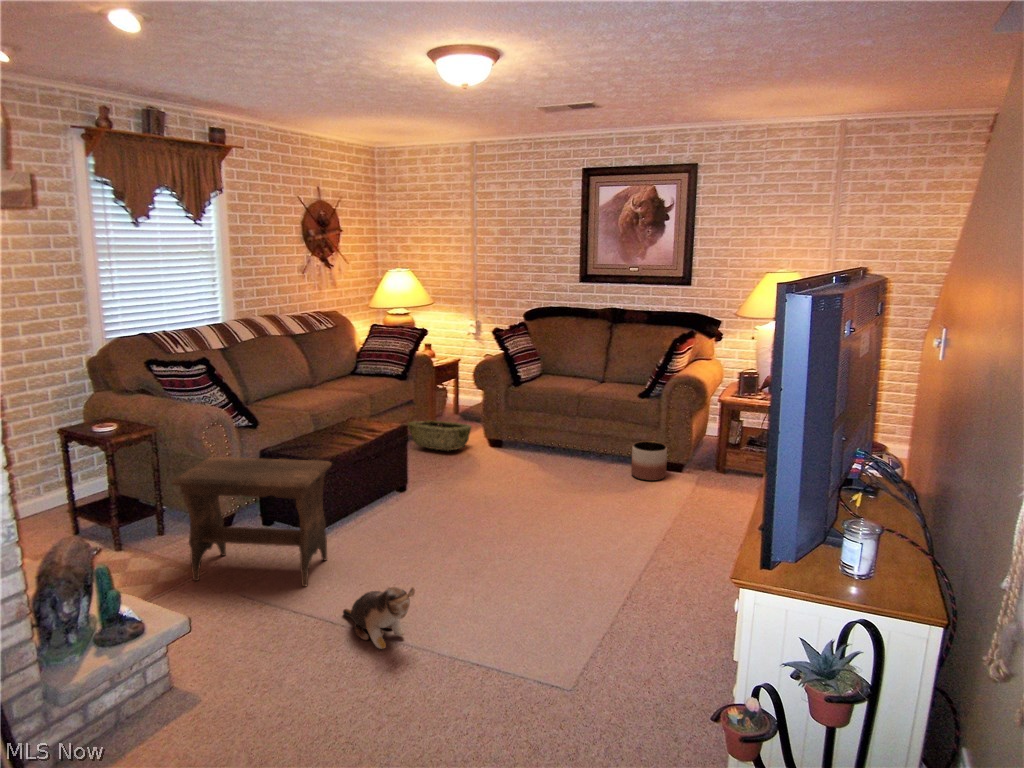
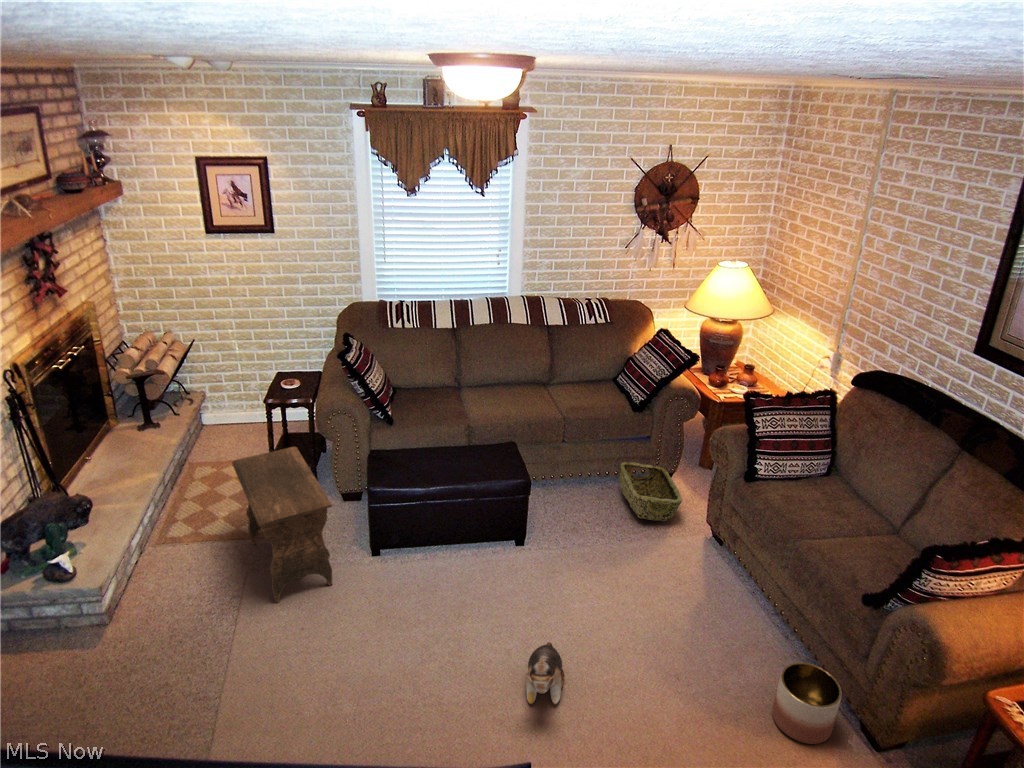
plush toy: present [343,587,415,649] -> present [525,642,565,704]

